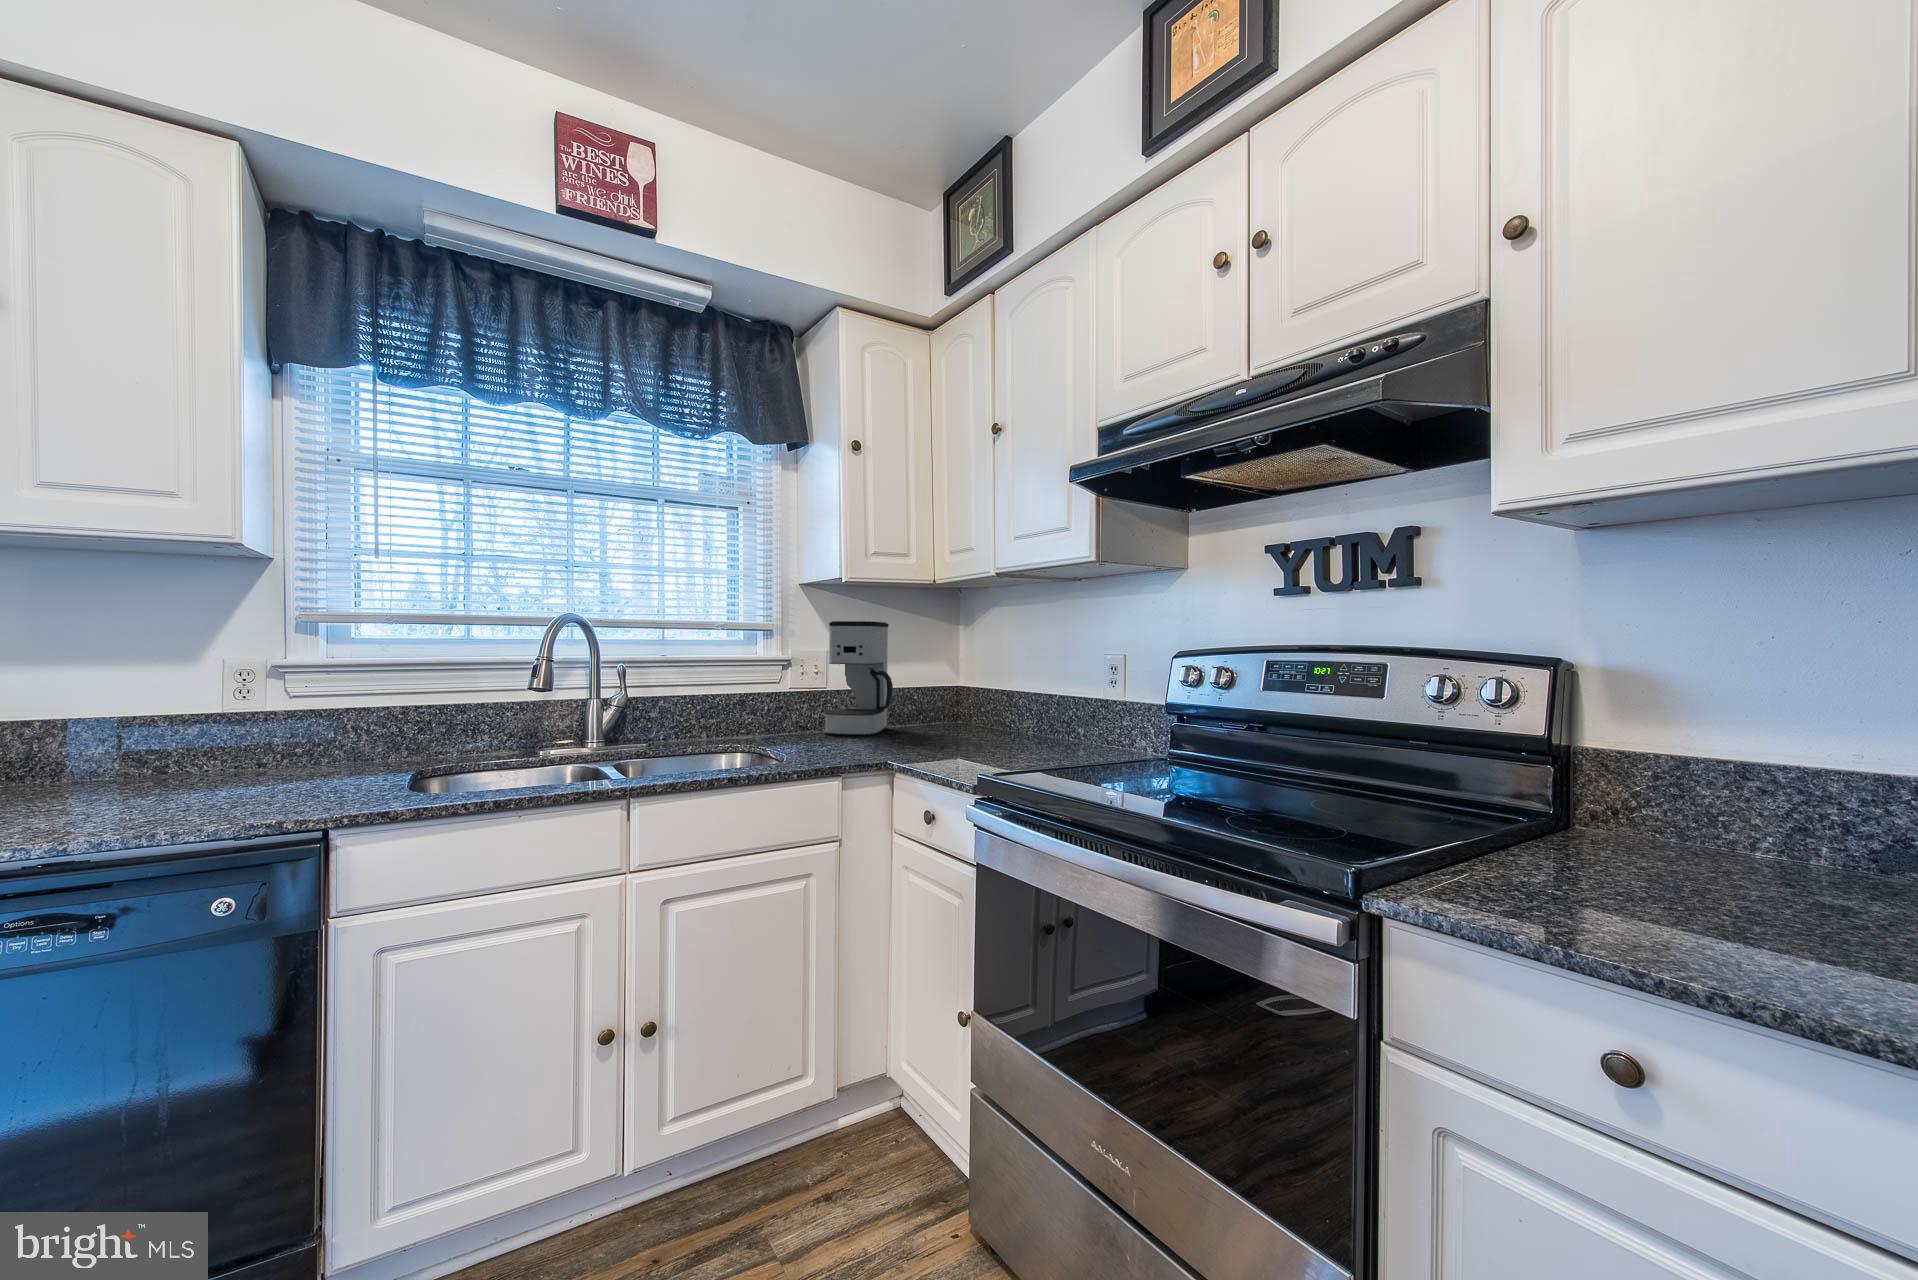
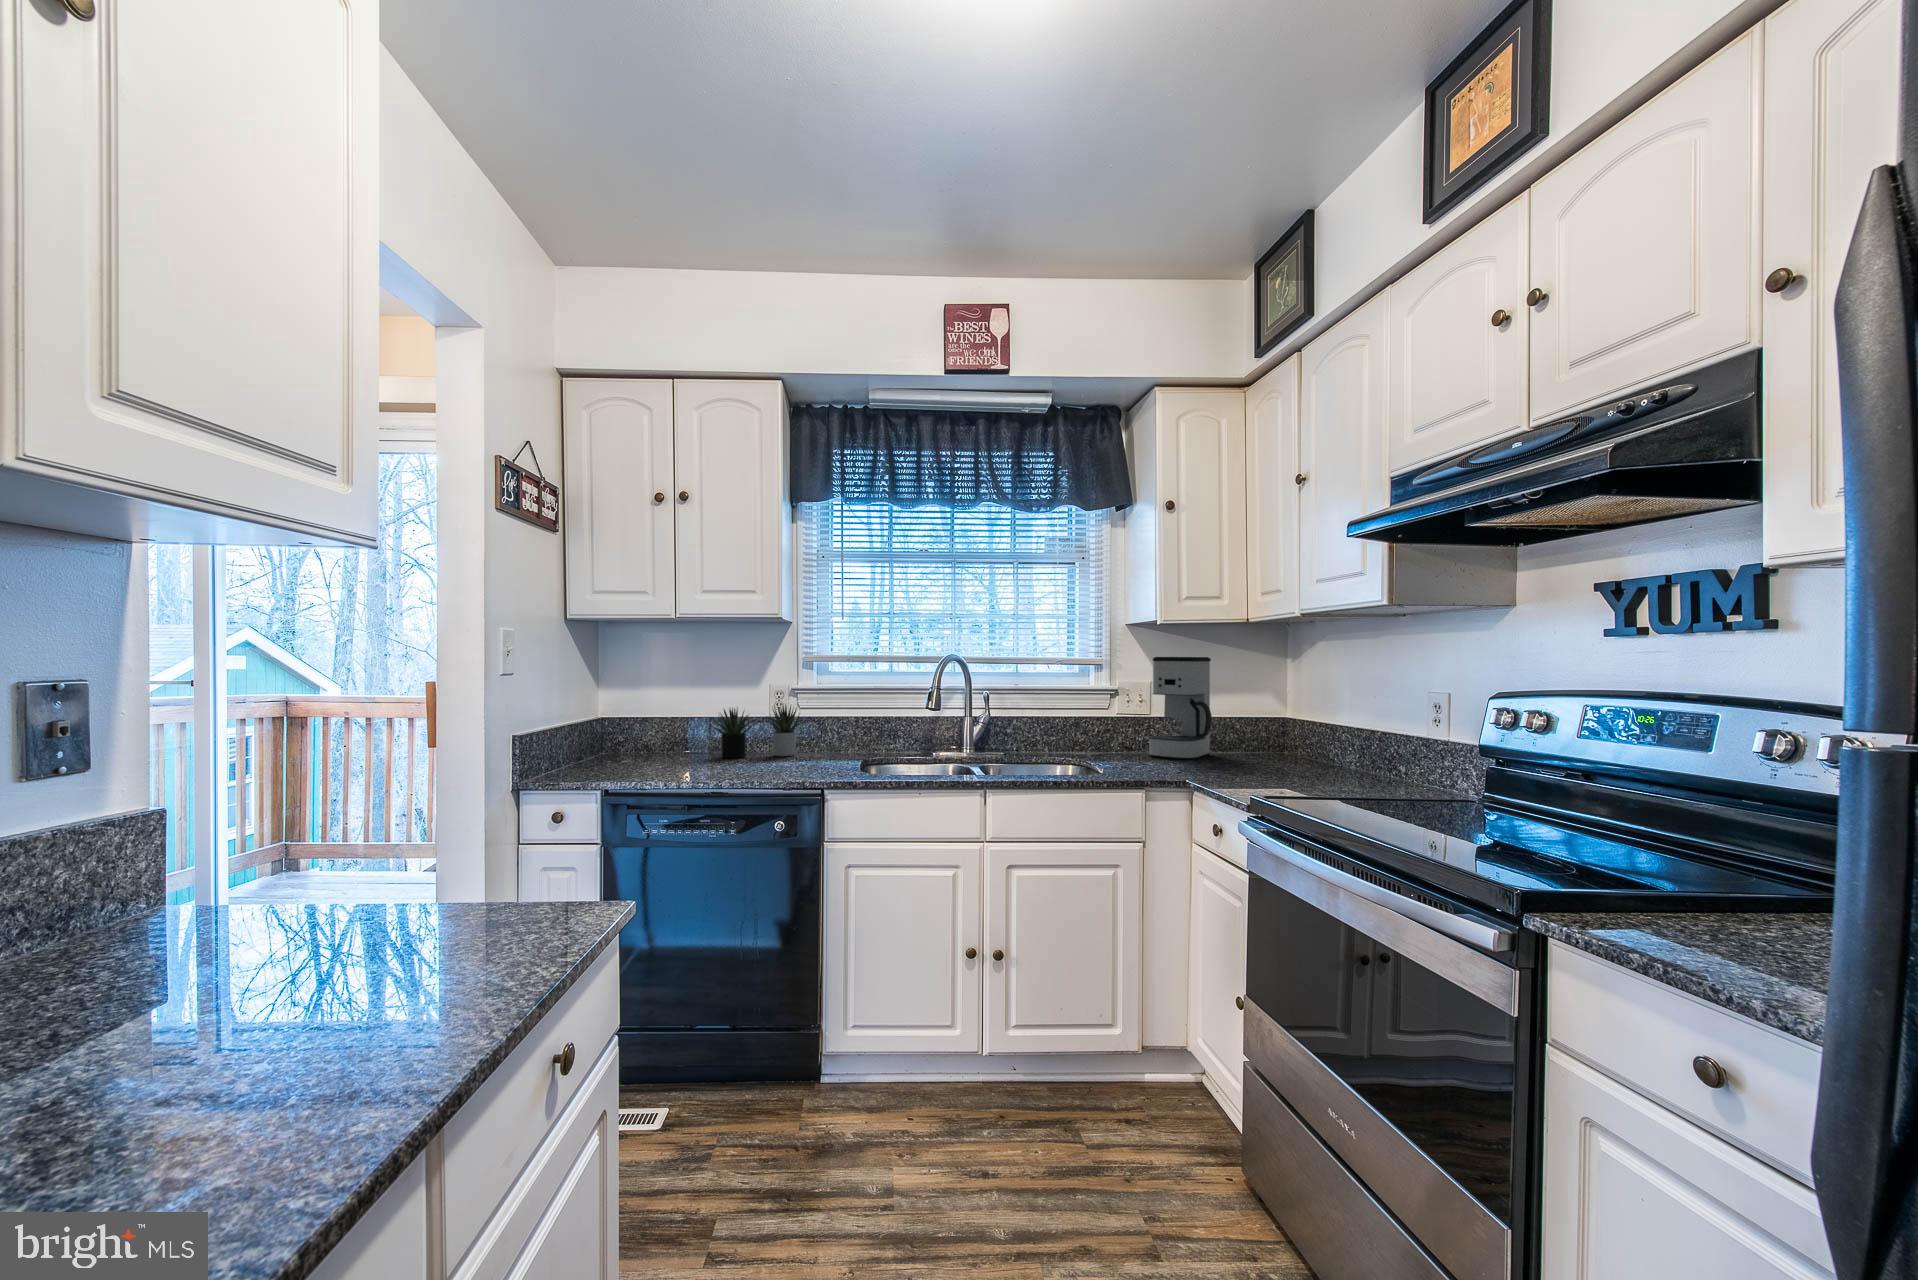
succulent plant: none [70,685,314,788] -> present [711,704,806,758]

